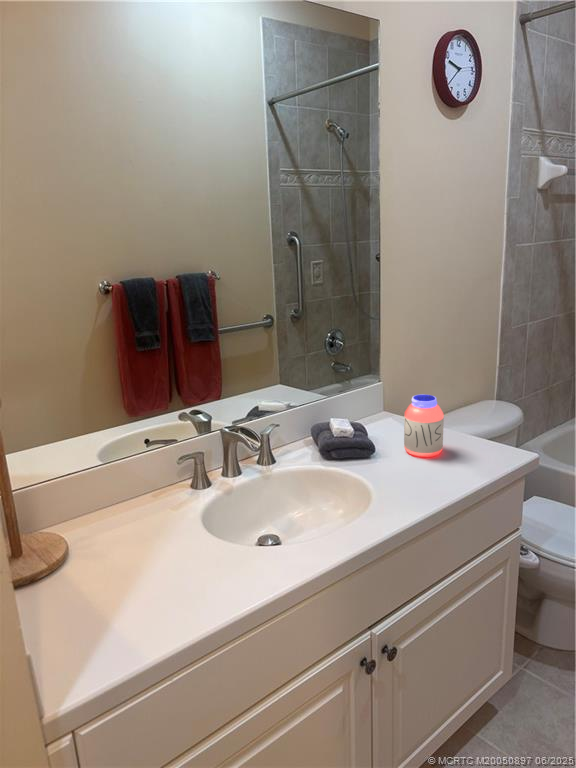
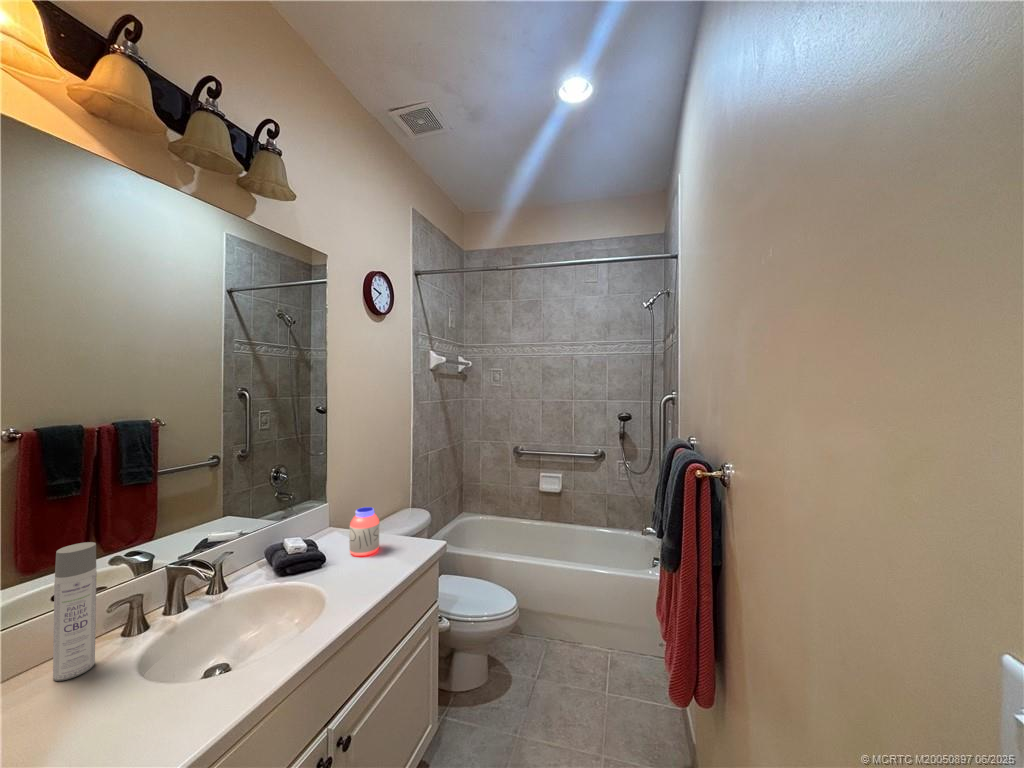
spray bottle: none [128,398,171,515] -> present [53,542,97,681]

